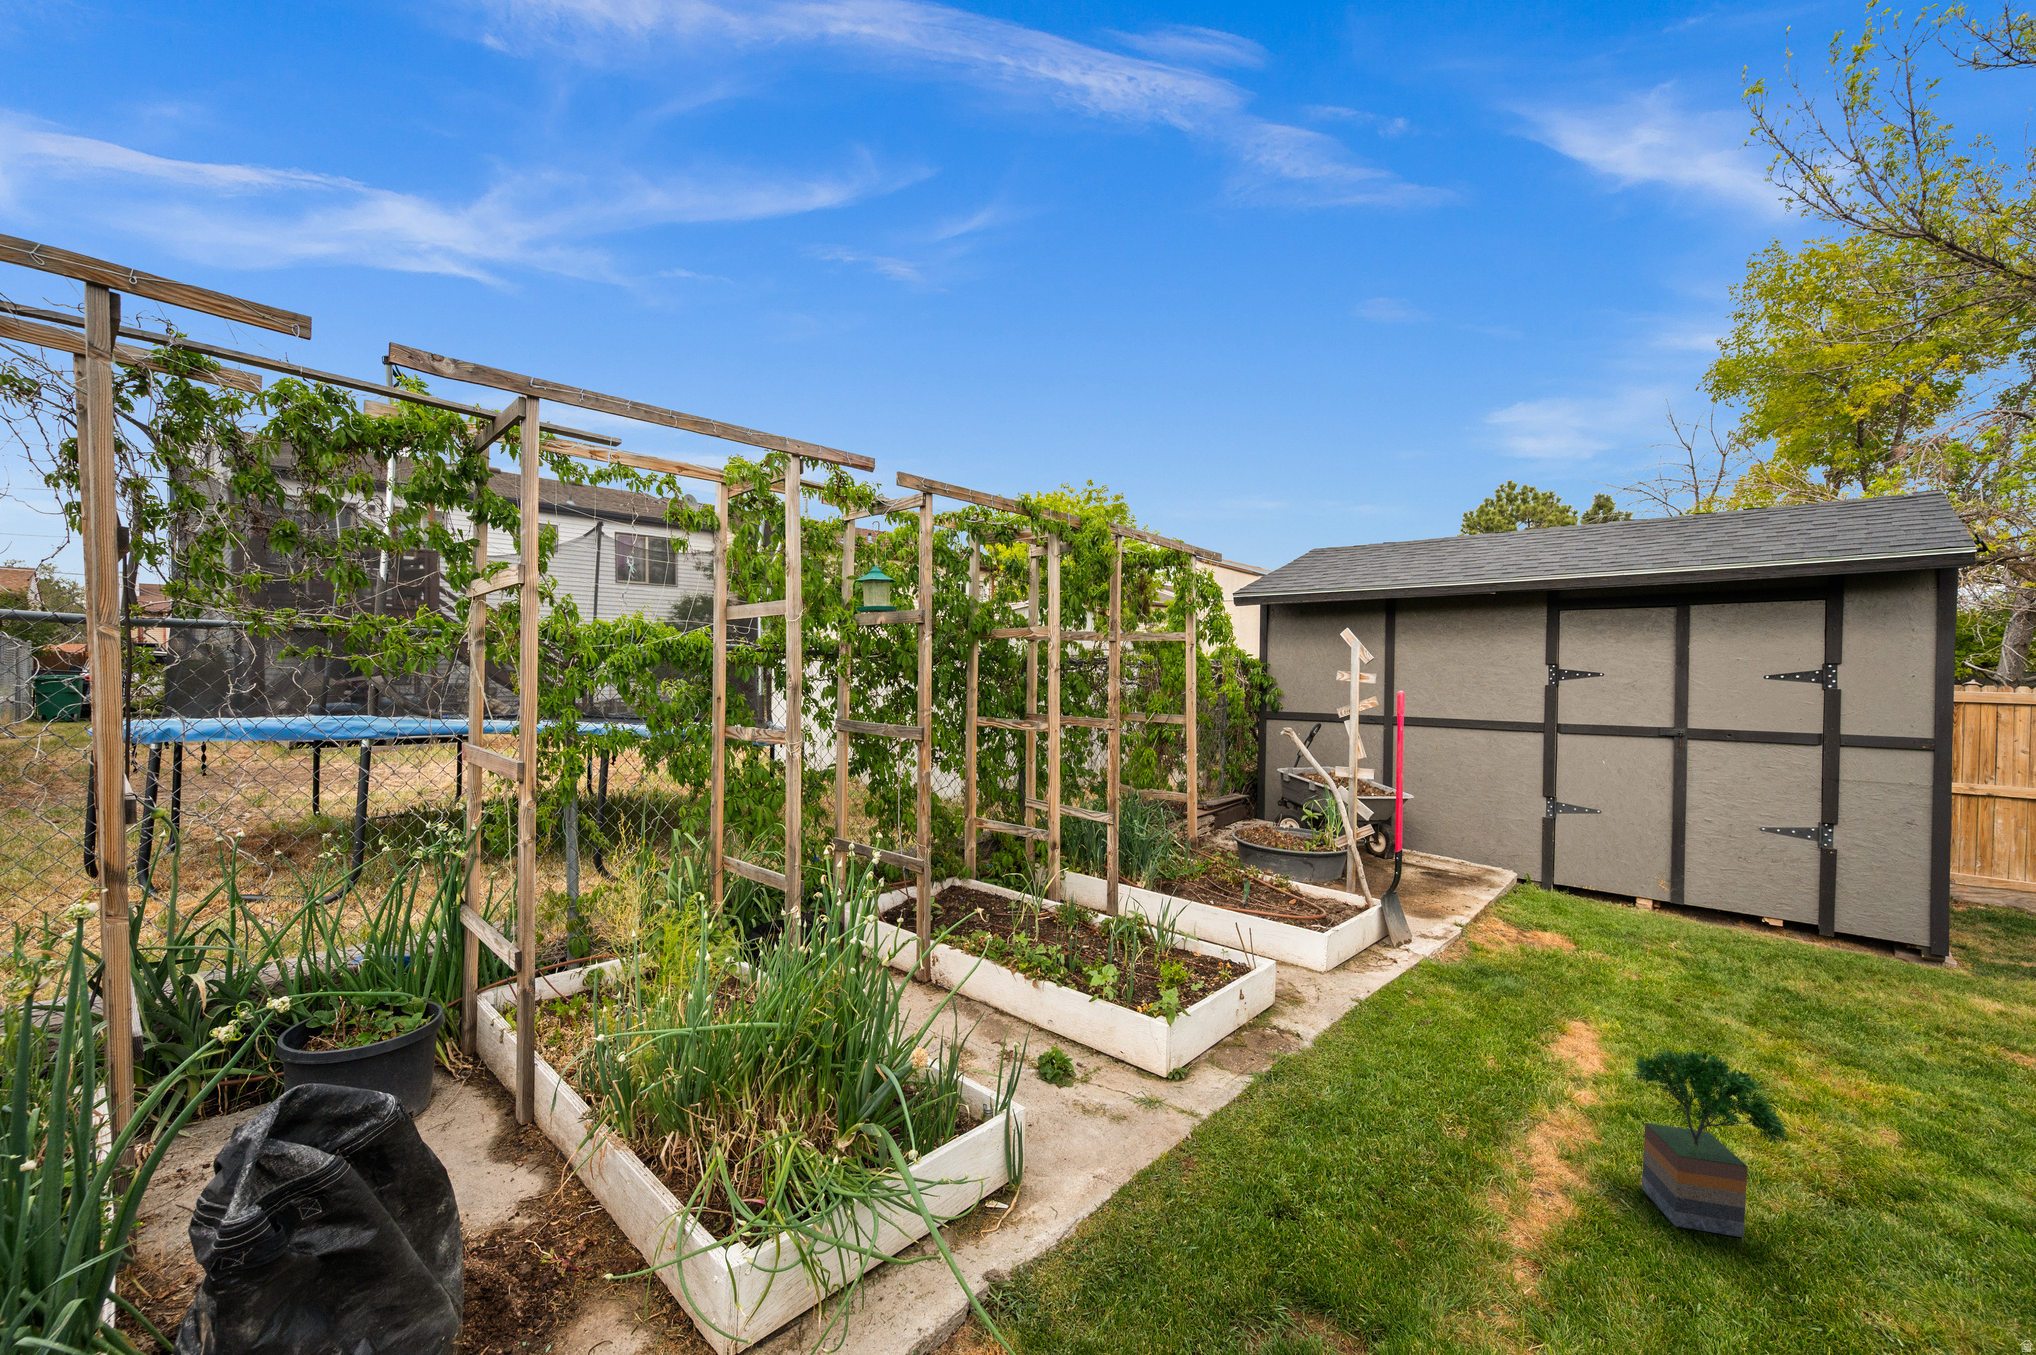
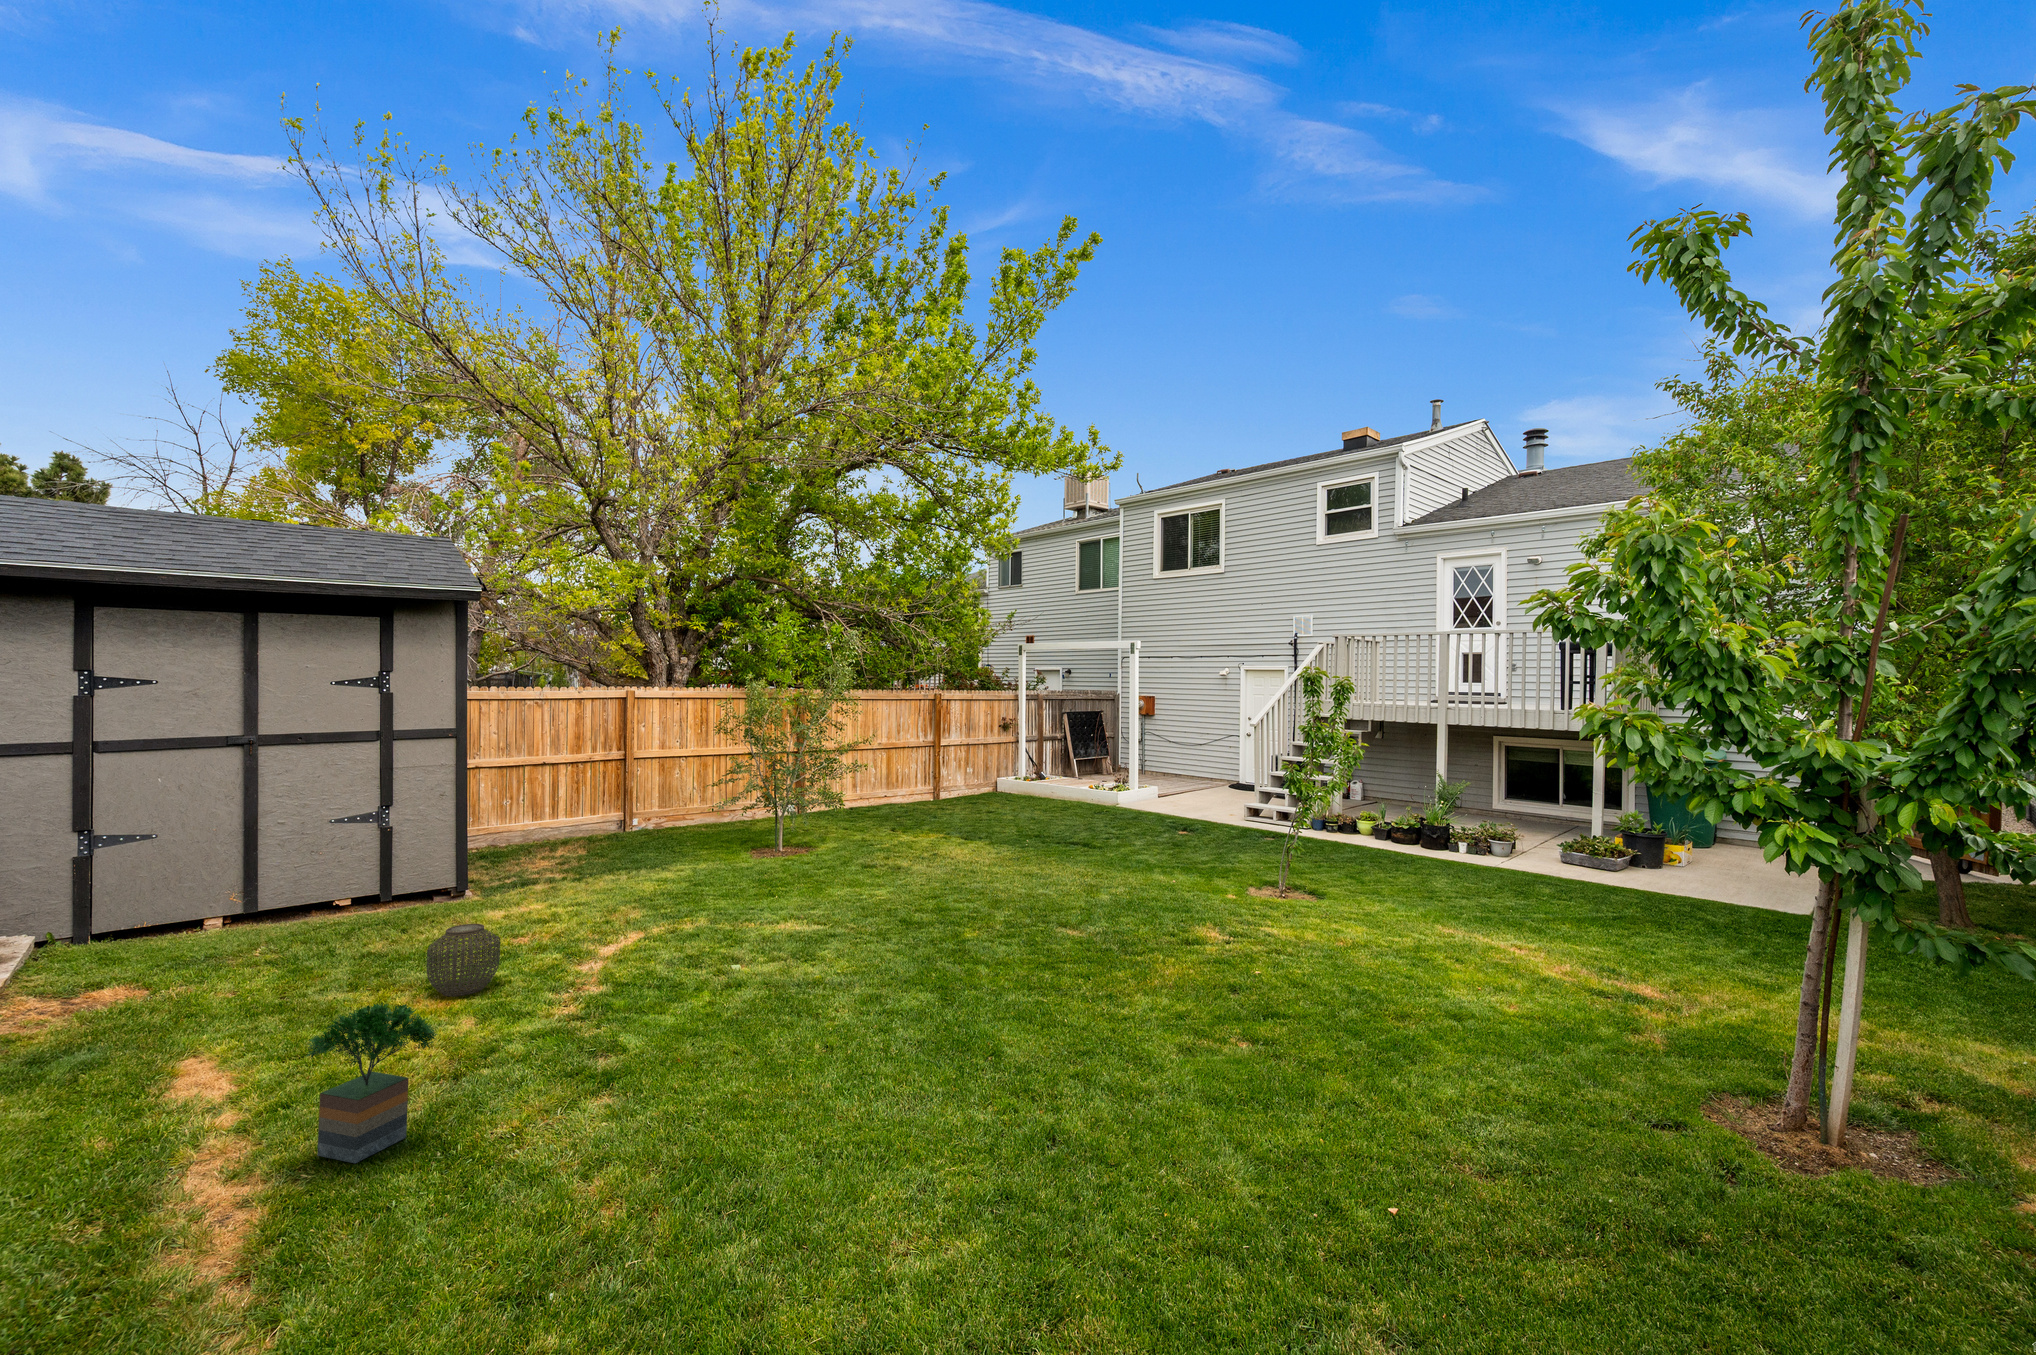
woven basket: none [1839,1001,1962,1105] -> present [427,924,500,996]

